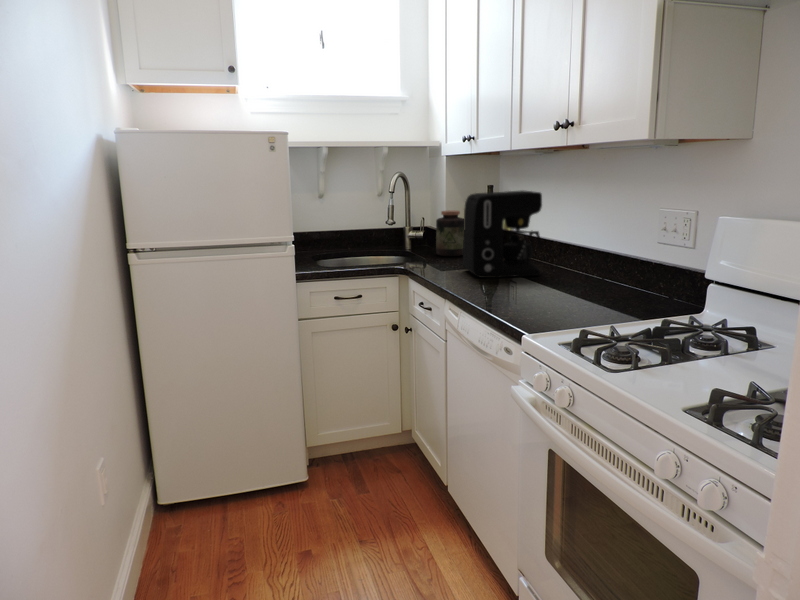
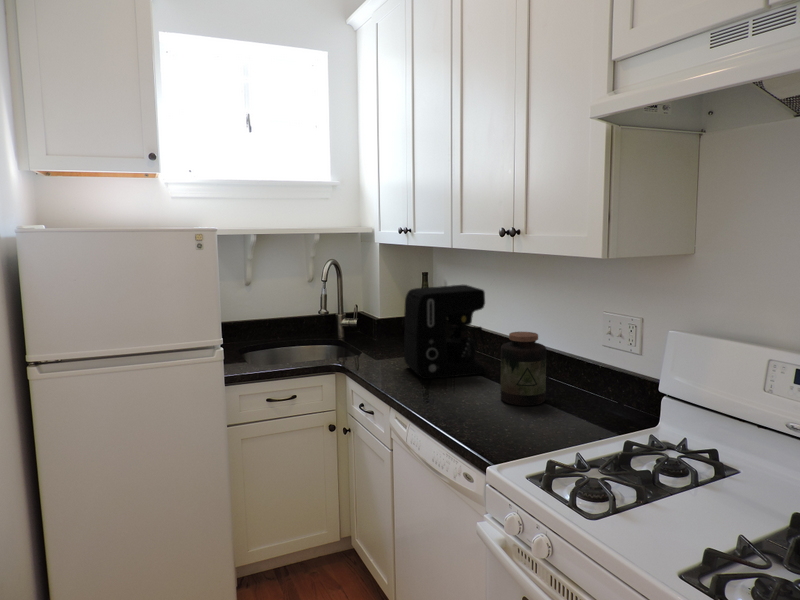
jar: present [436,210,464,256] -> present [500,332,546,406]

